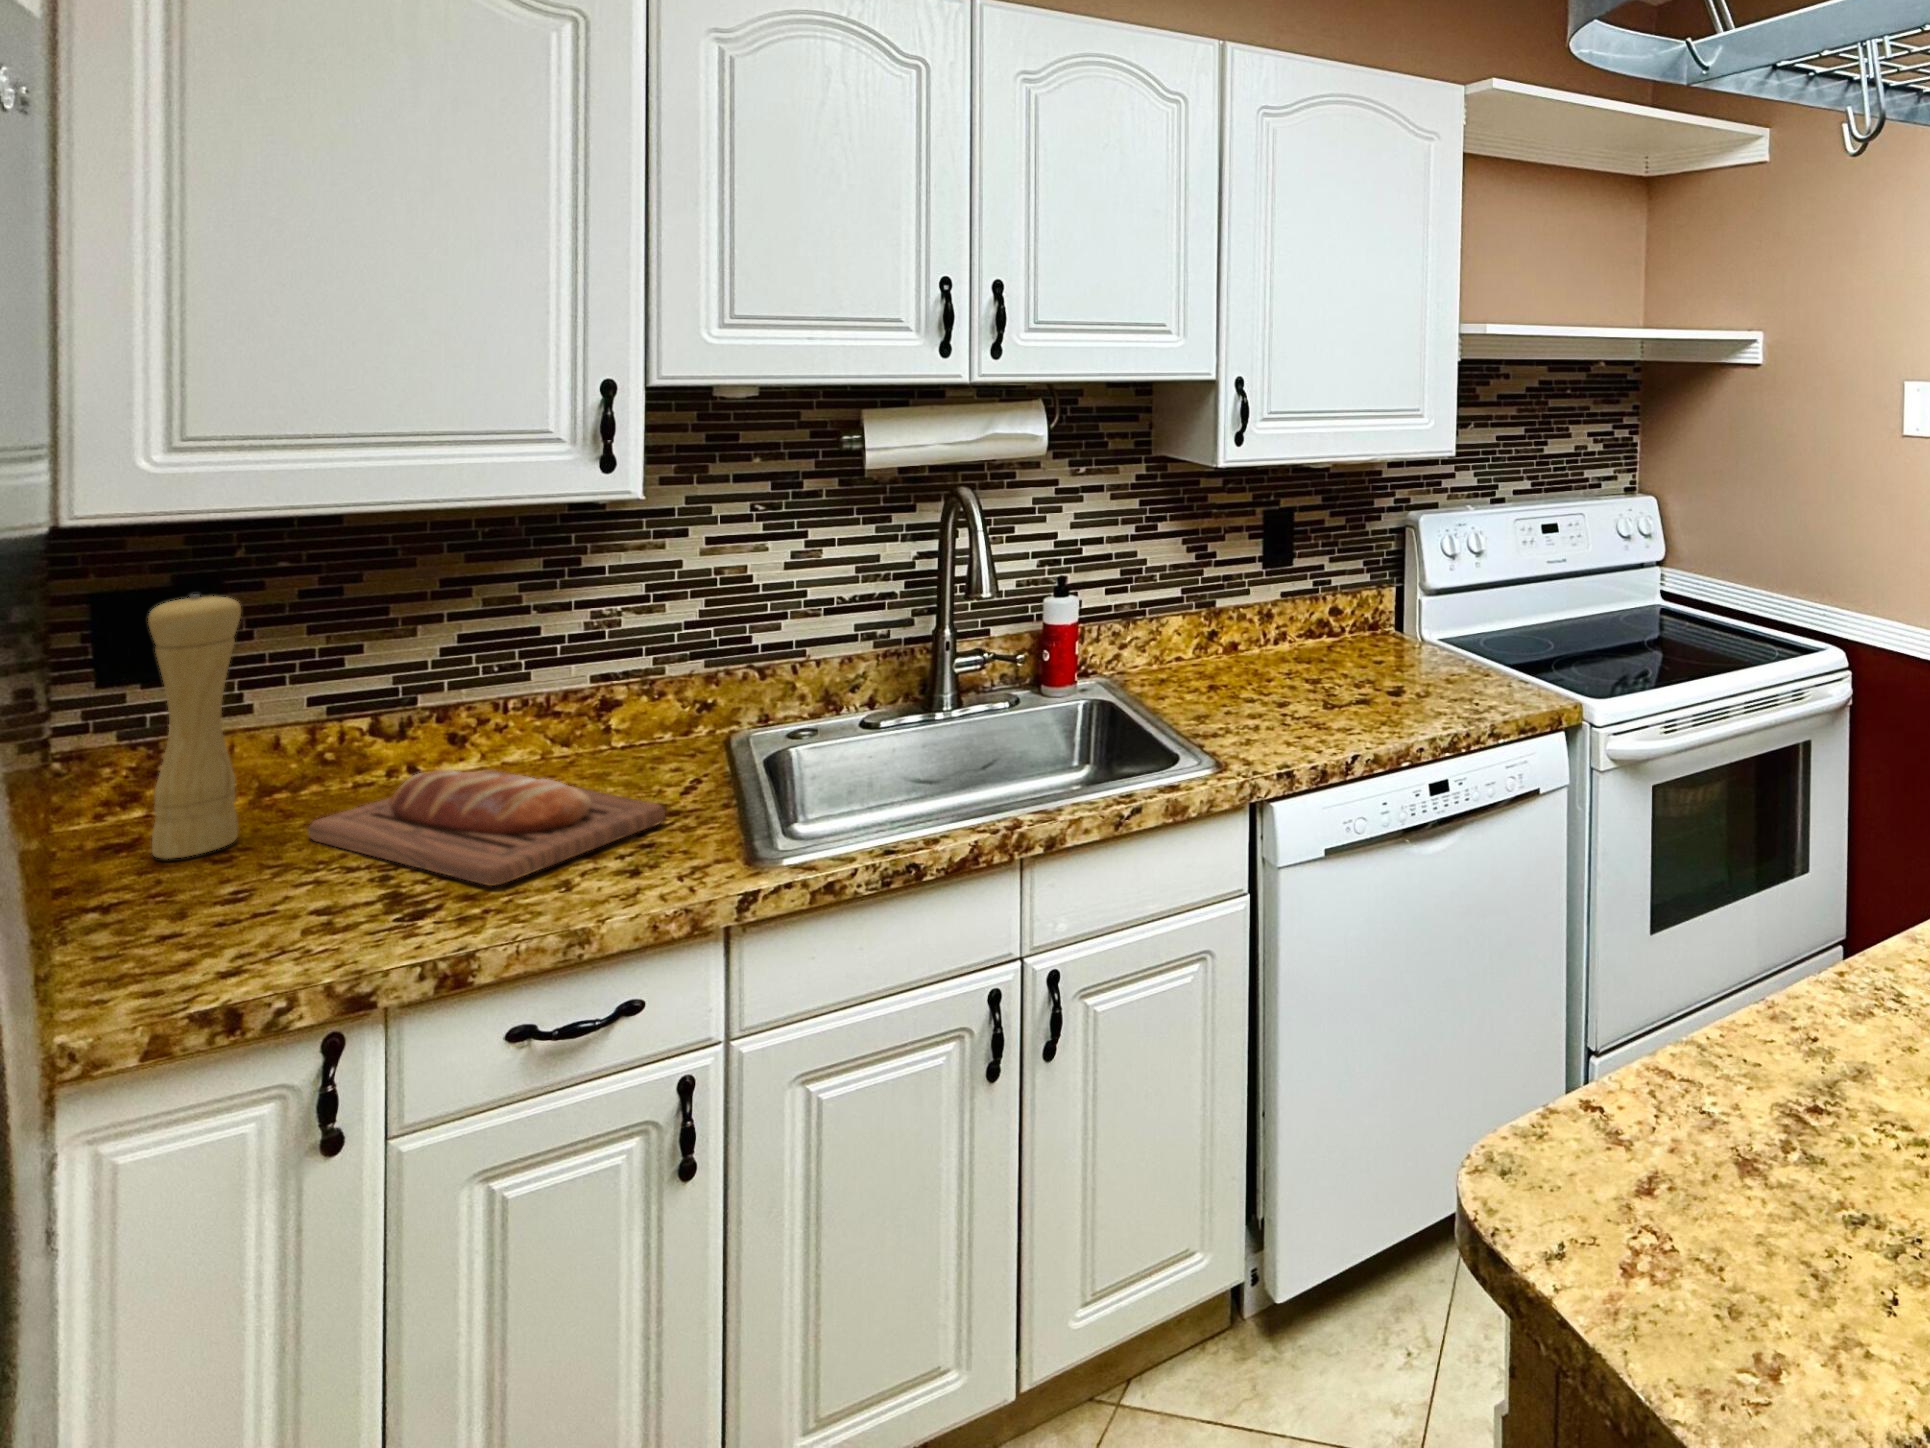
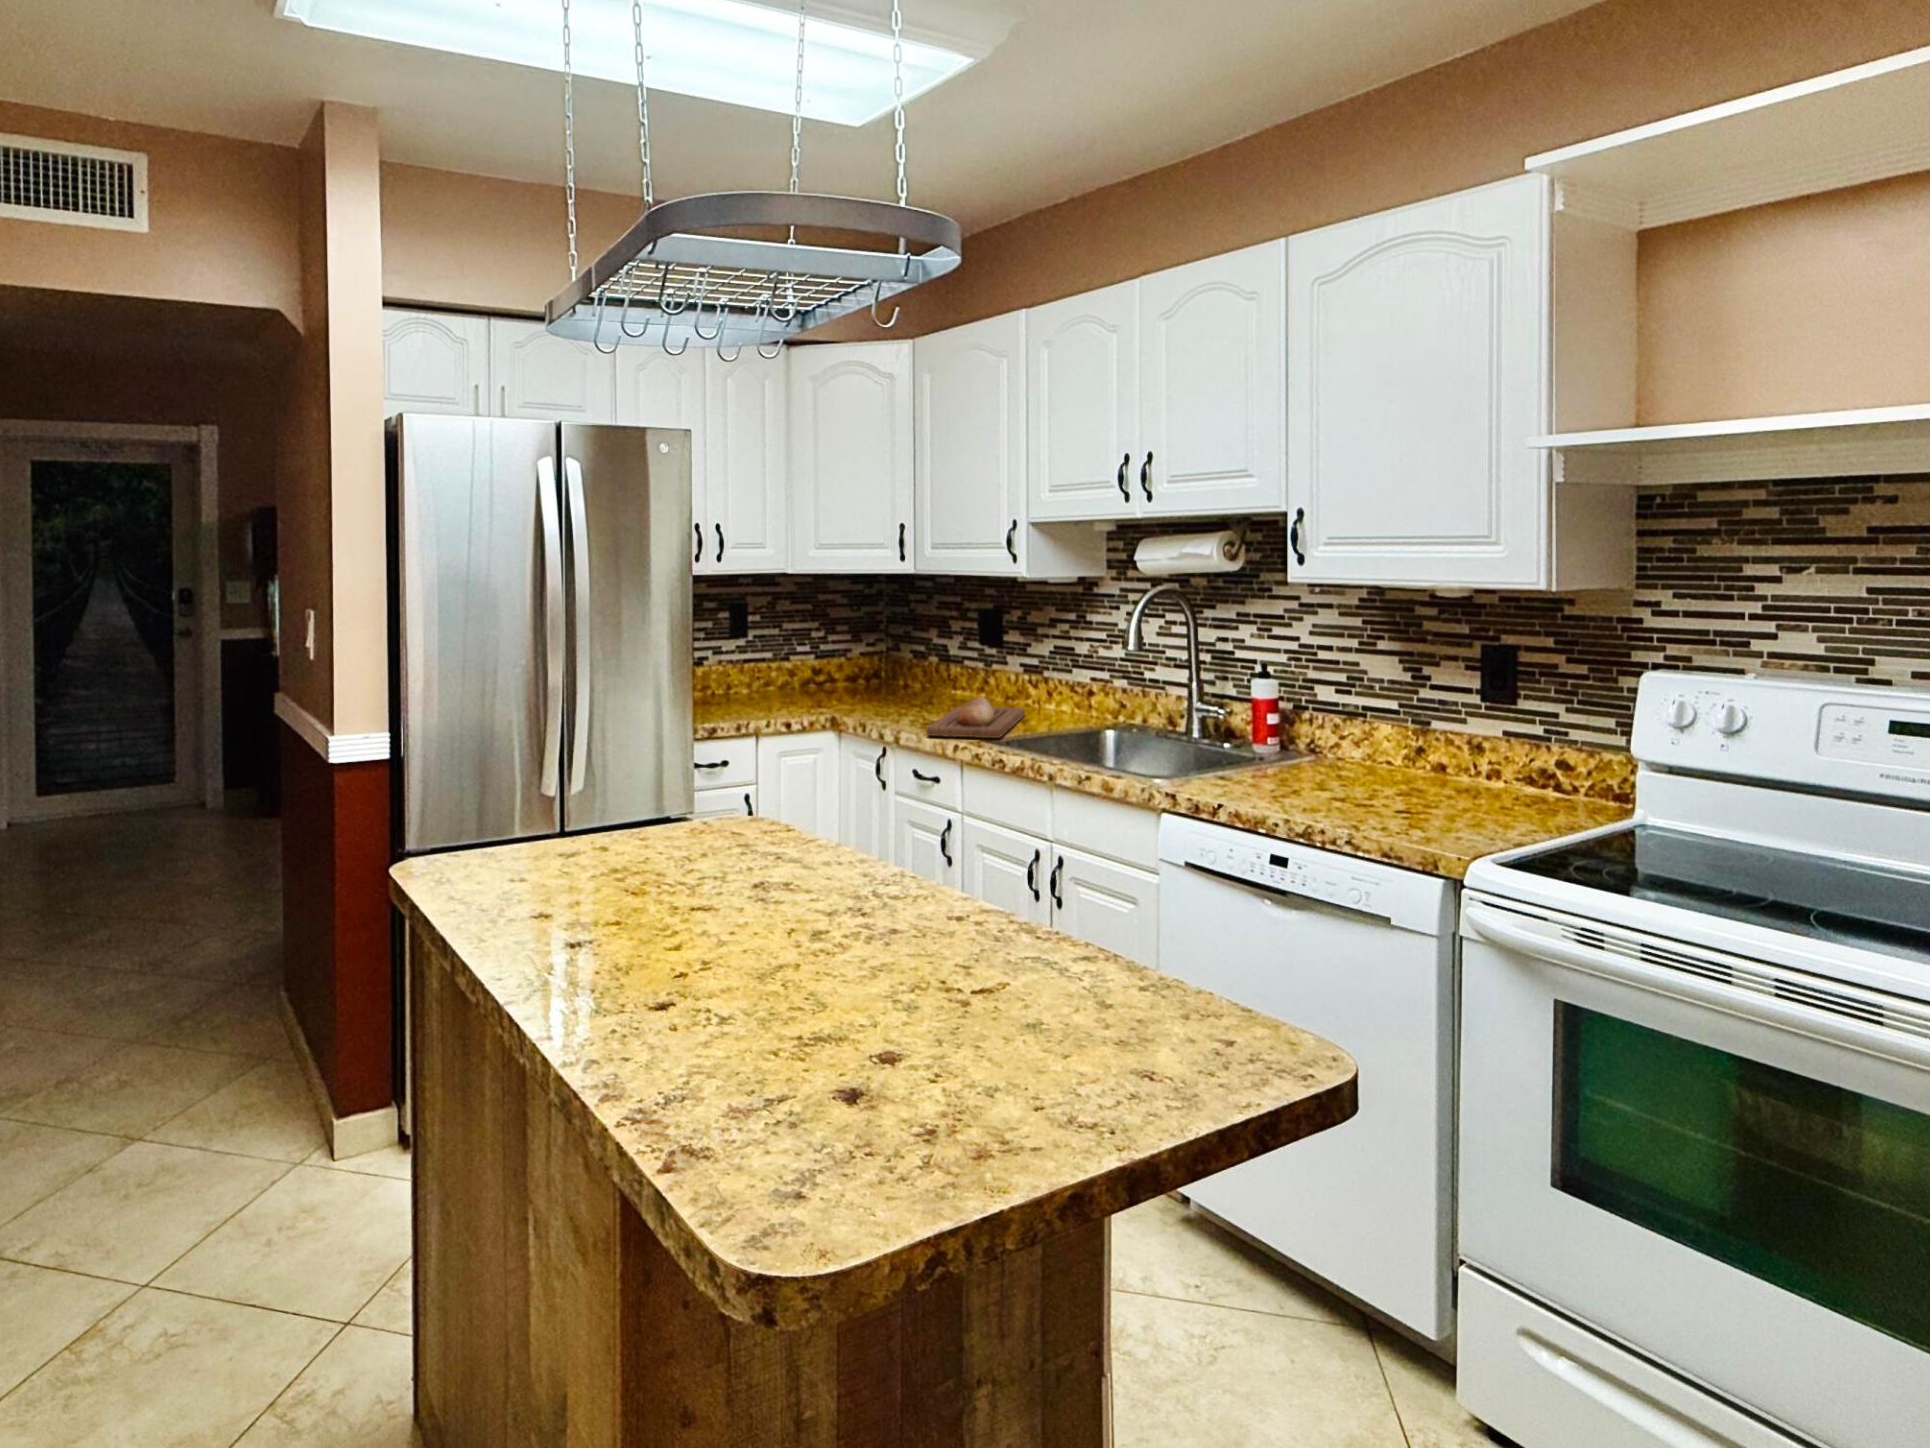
pepper mill: present [148,594,241,859] -> none [926,608,953,709]

